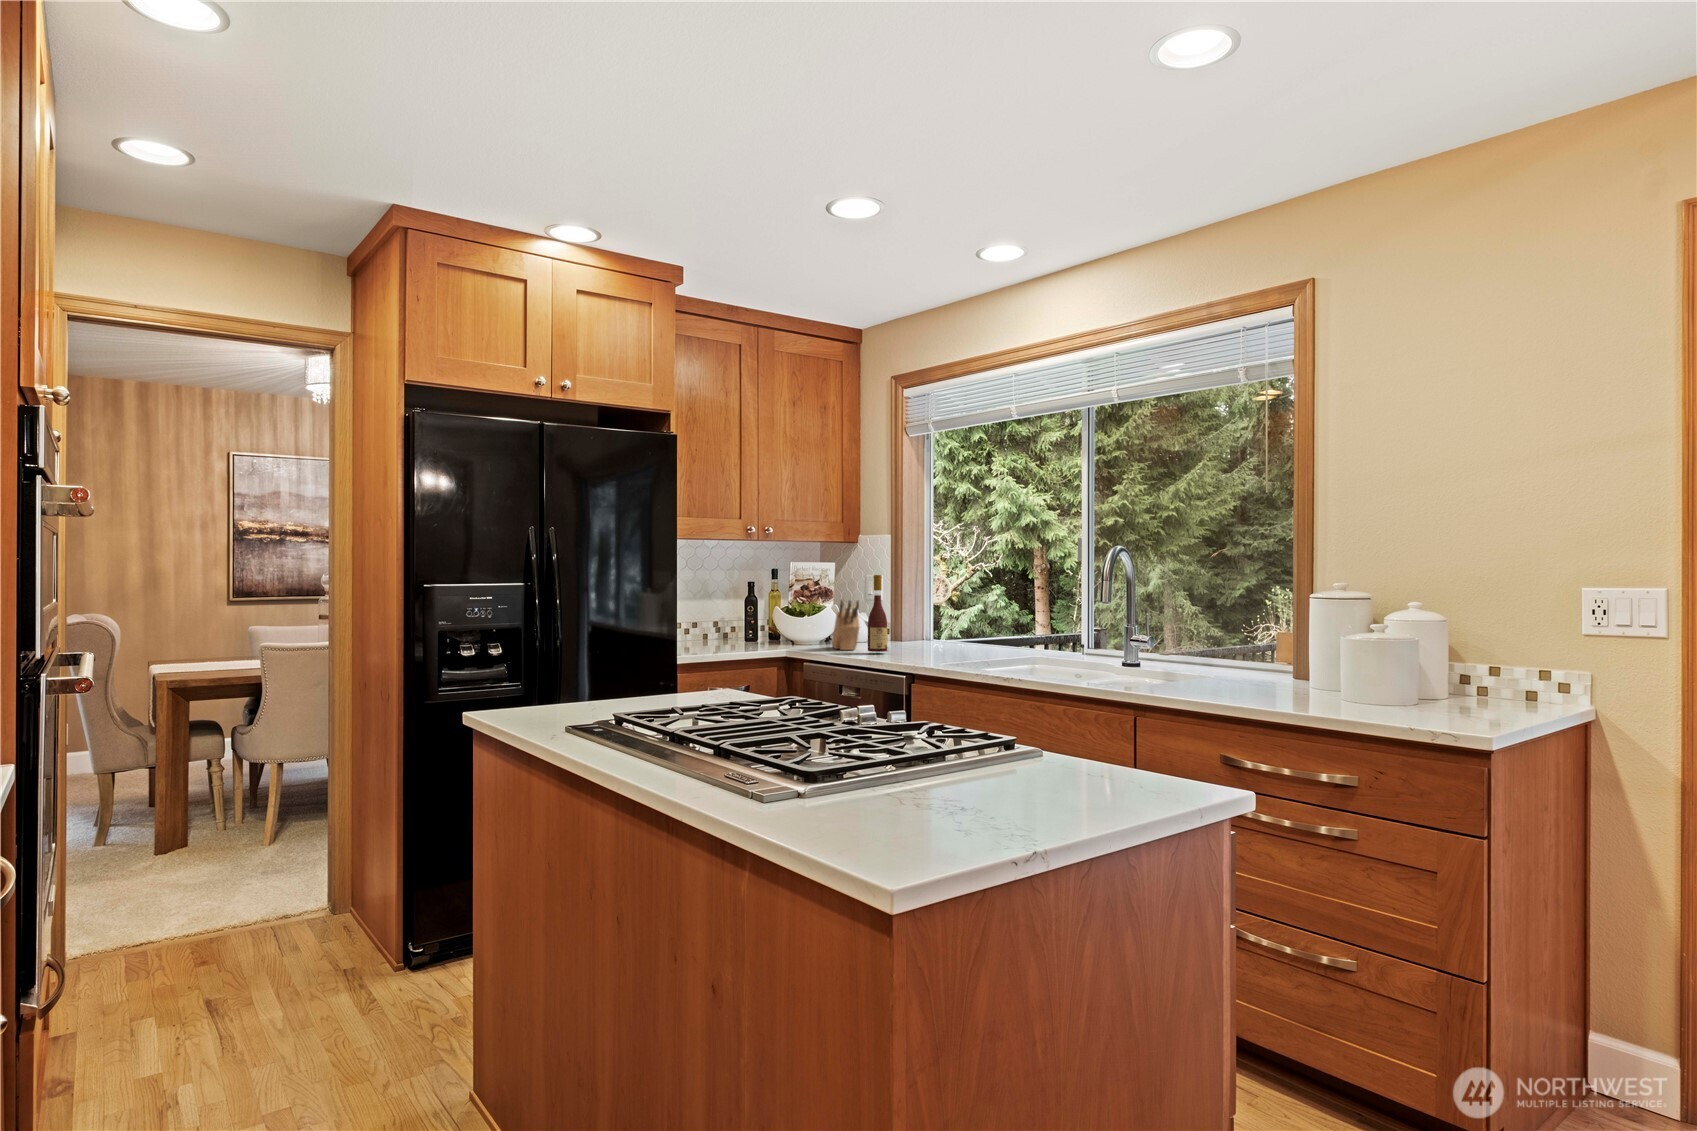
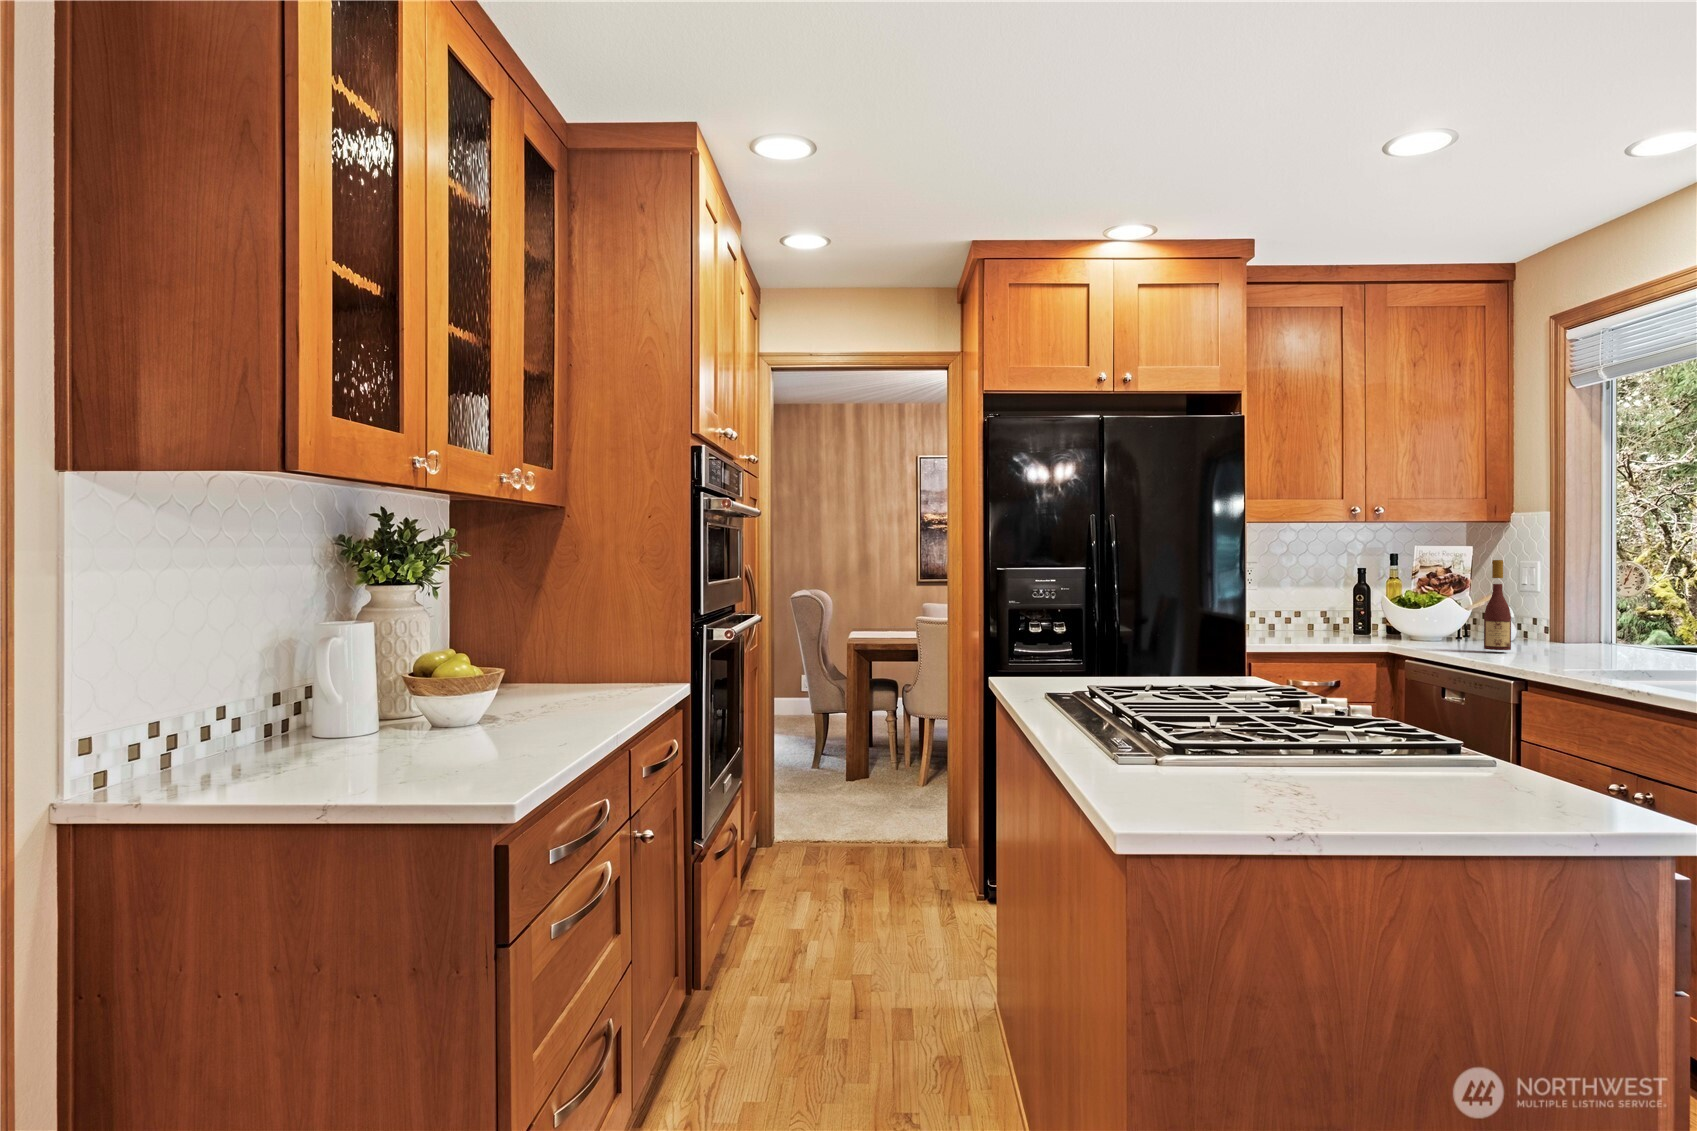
knife block: present [832,601,859,650] -> none [1452,588,1480,647]

